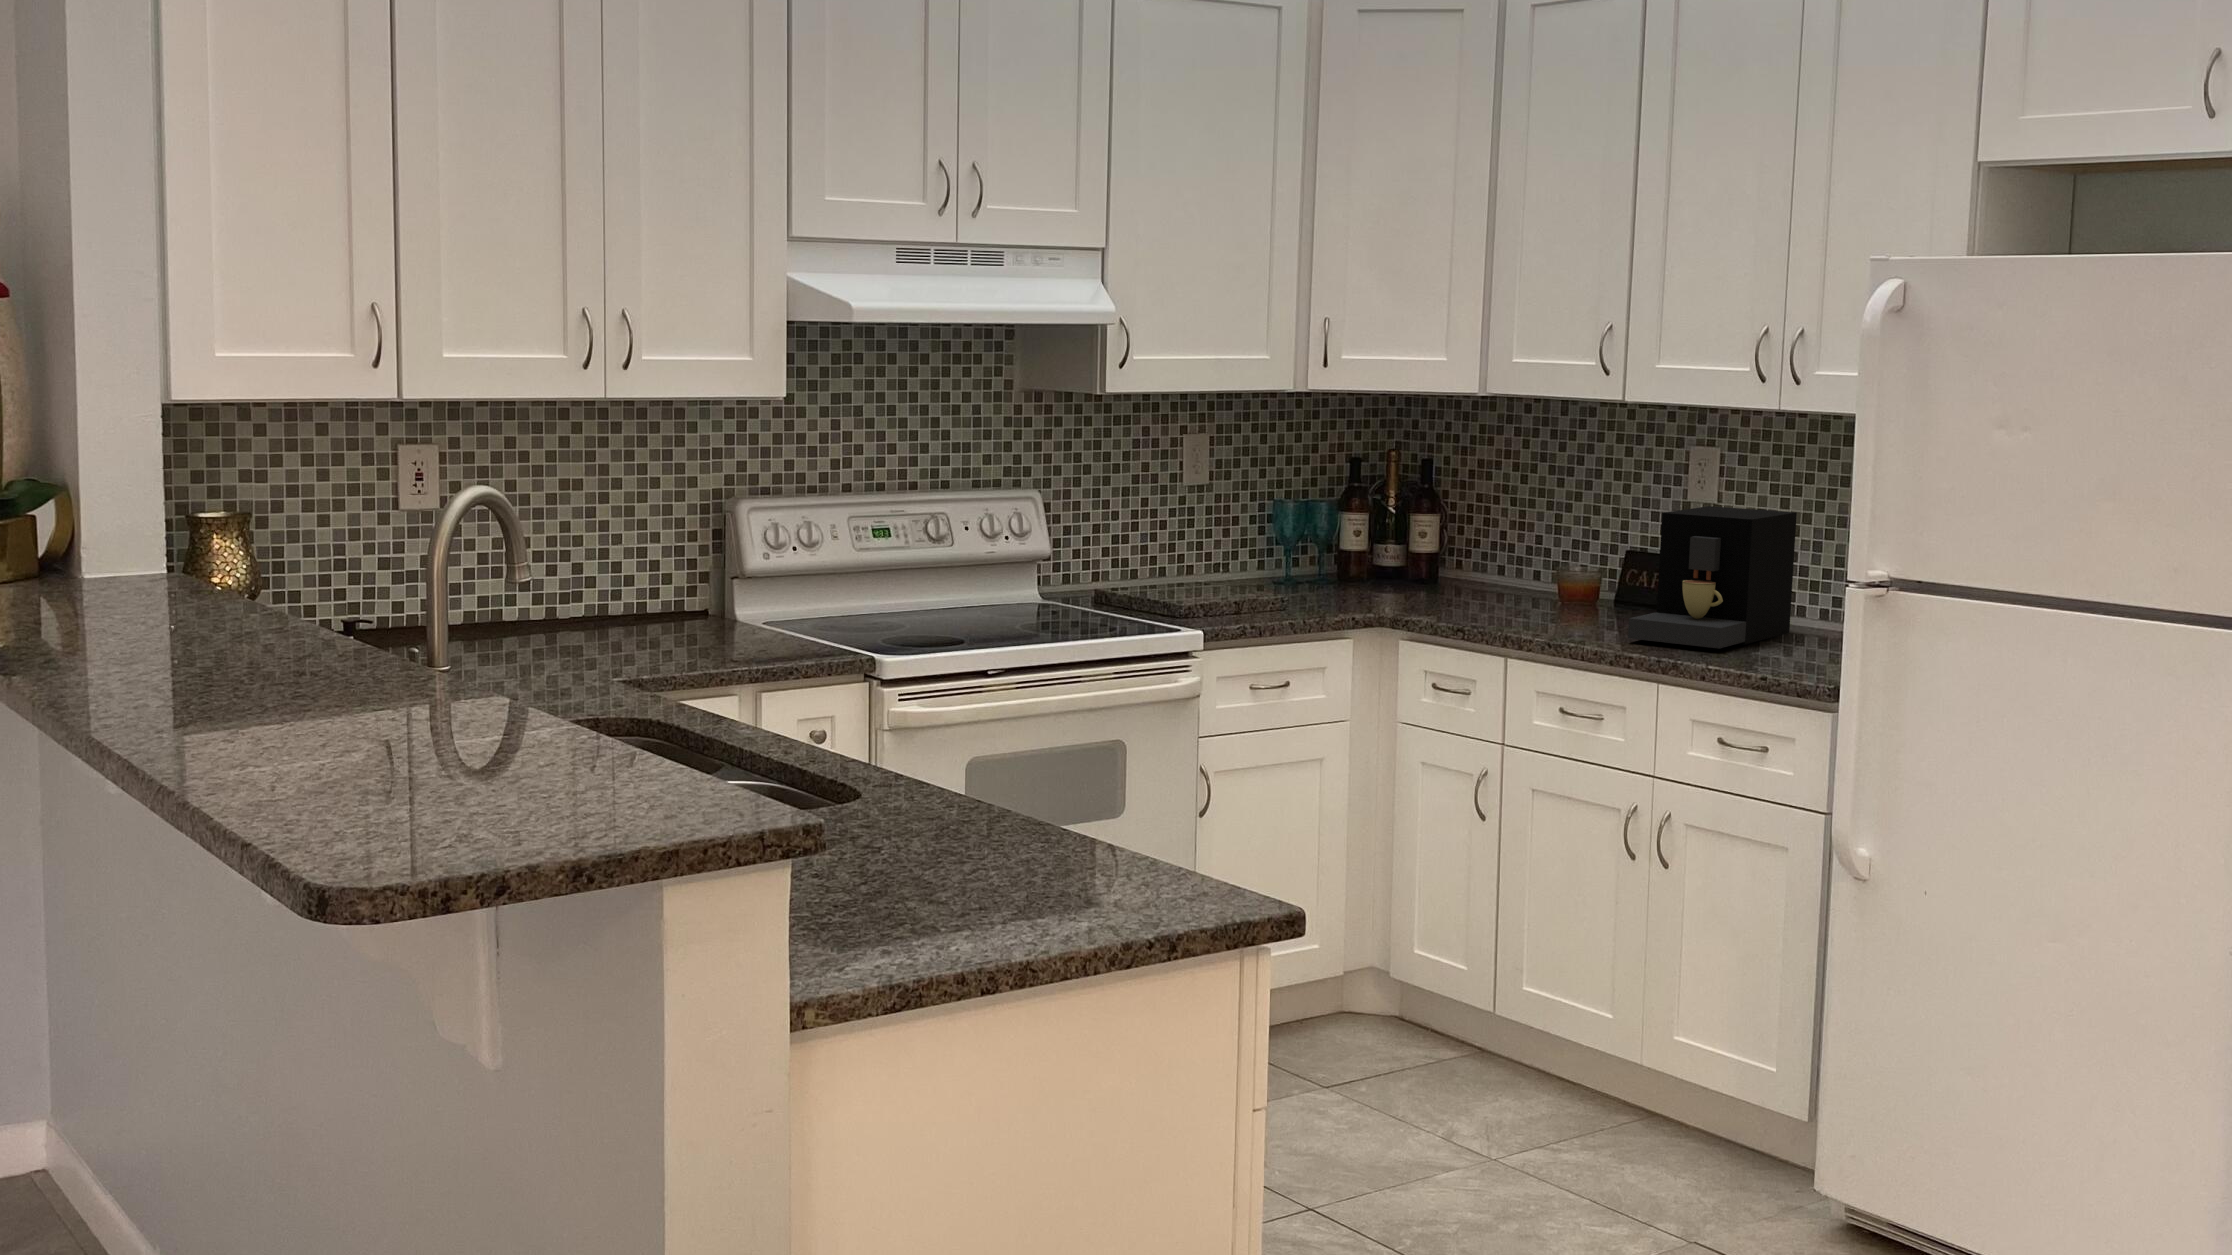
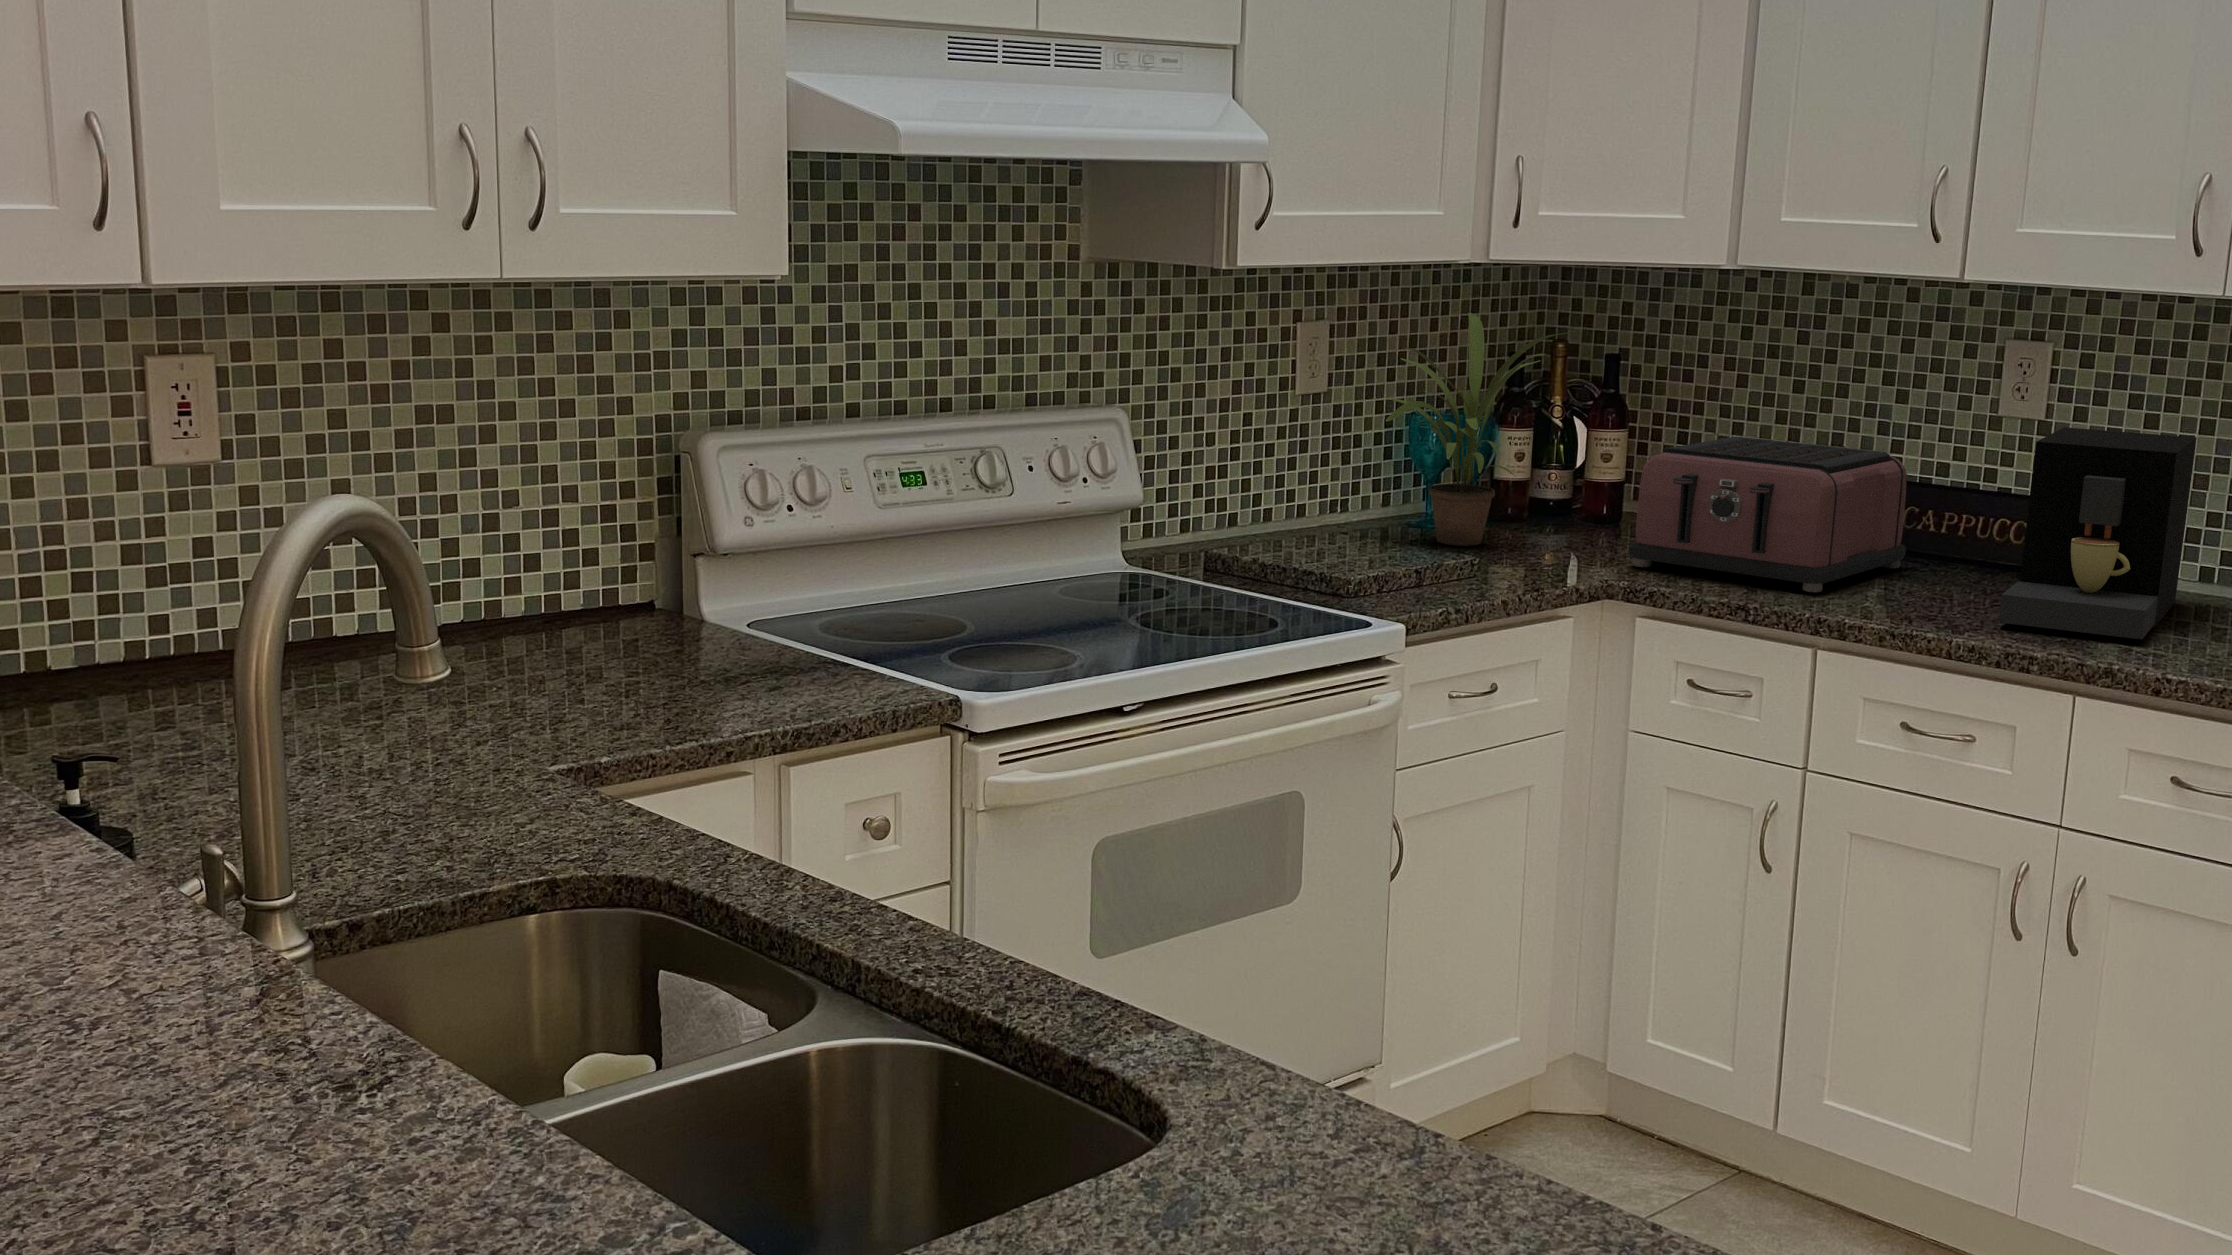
potted plant: none [1238,428,1370,593] -> present [1386,313,1576,546]
toaster: none [1402,516,1613,622] -> present [1628,437,1907,592]

